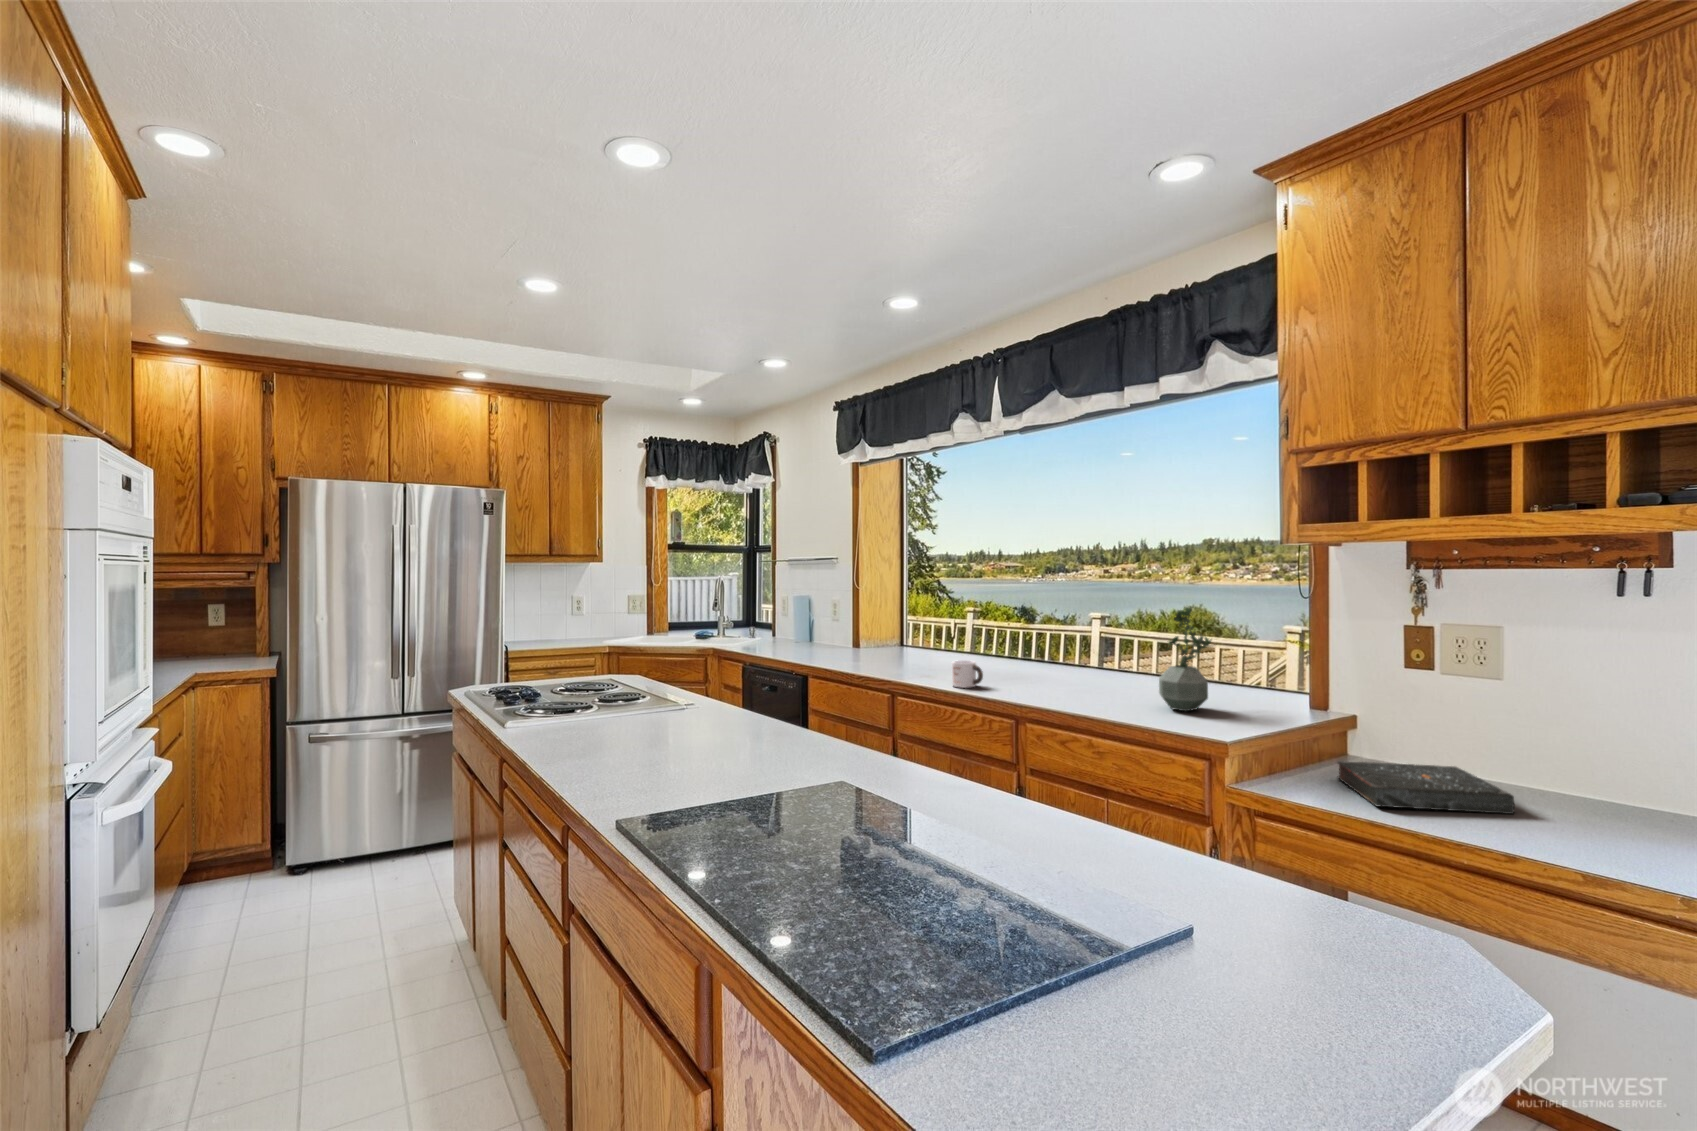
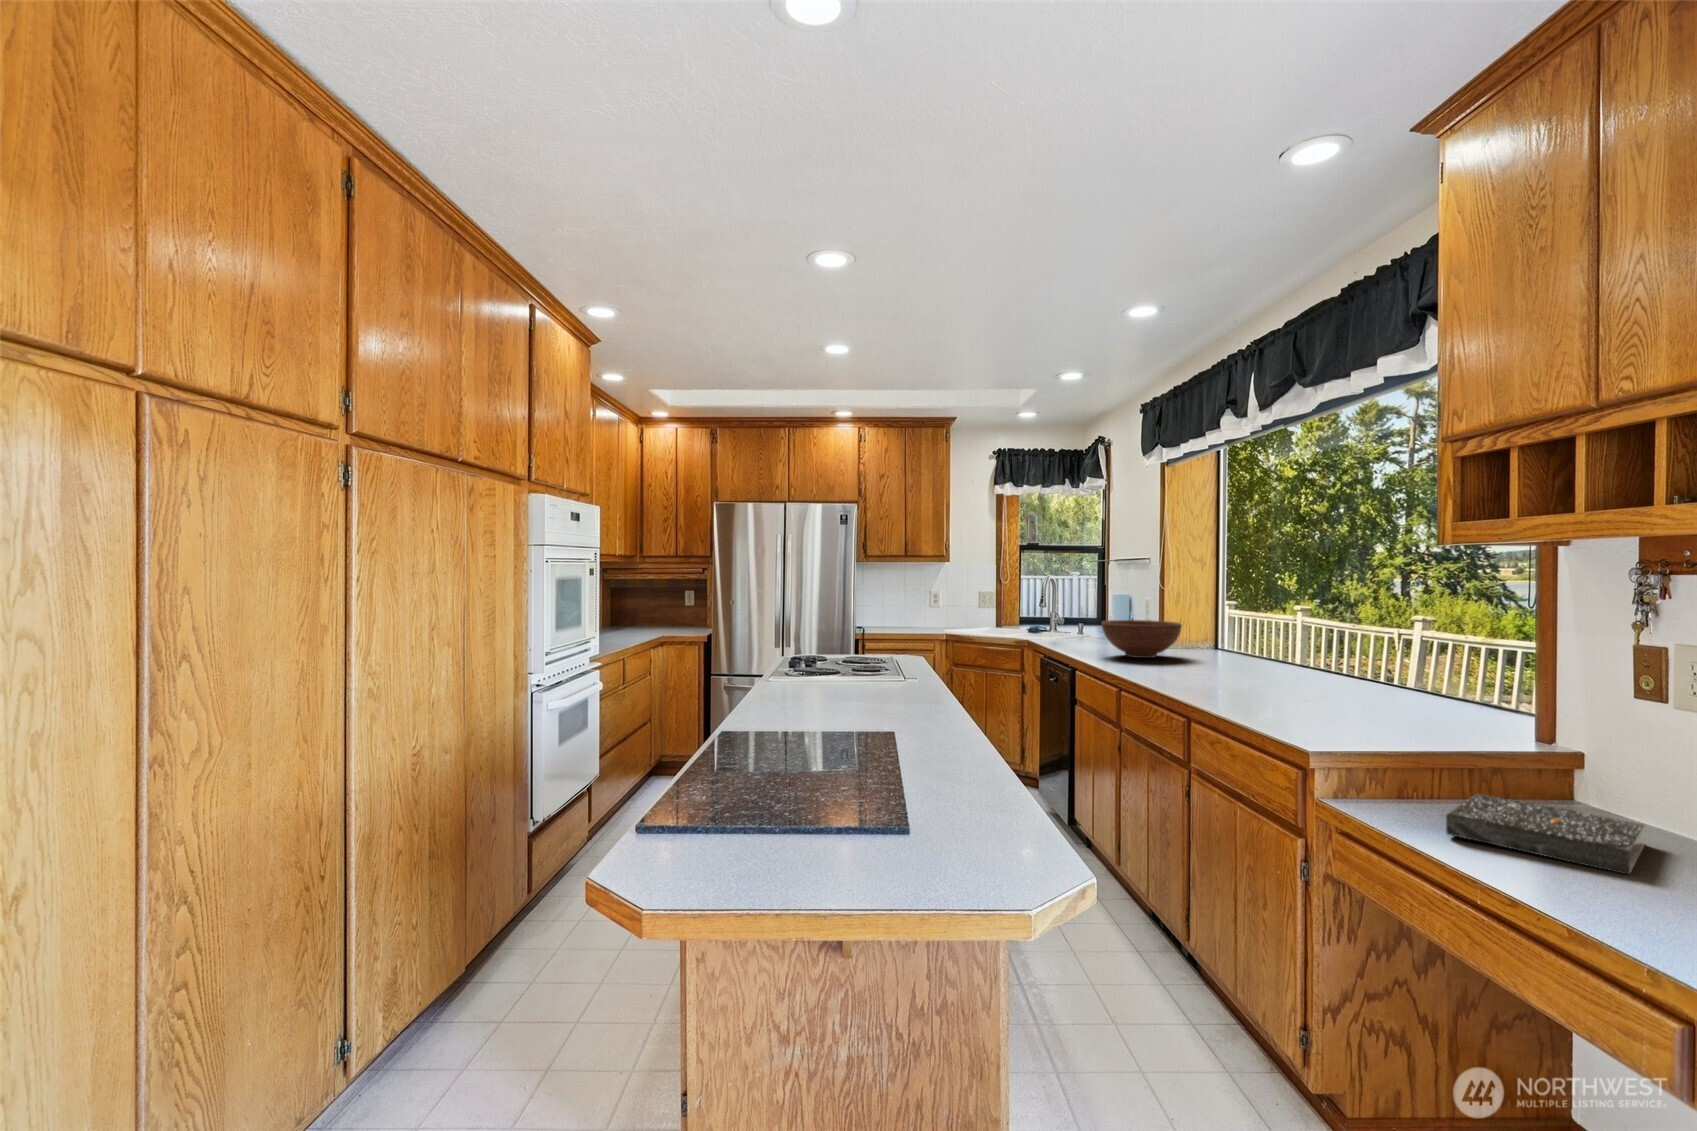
potted plant: present [1159,607,1211,711] -> none [1324,612,1400,725]
fruit bowl: none [831,622,908,662] -> present [1102,620,1182,658]
mug: present [952,660,983,688] -> none [1163,658,1191,684]

